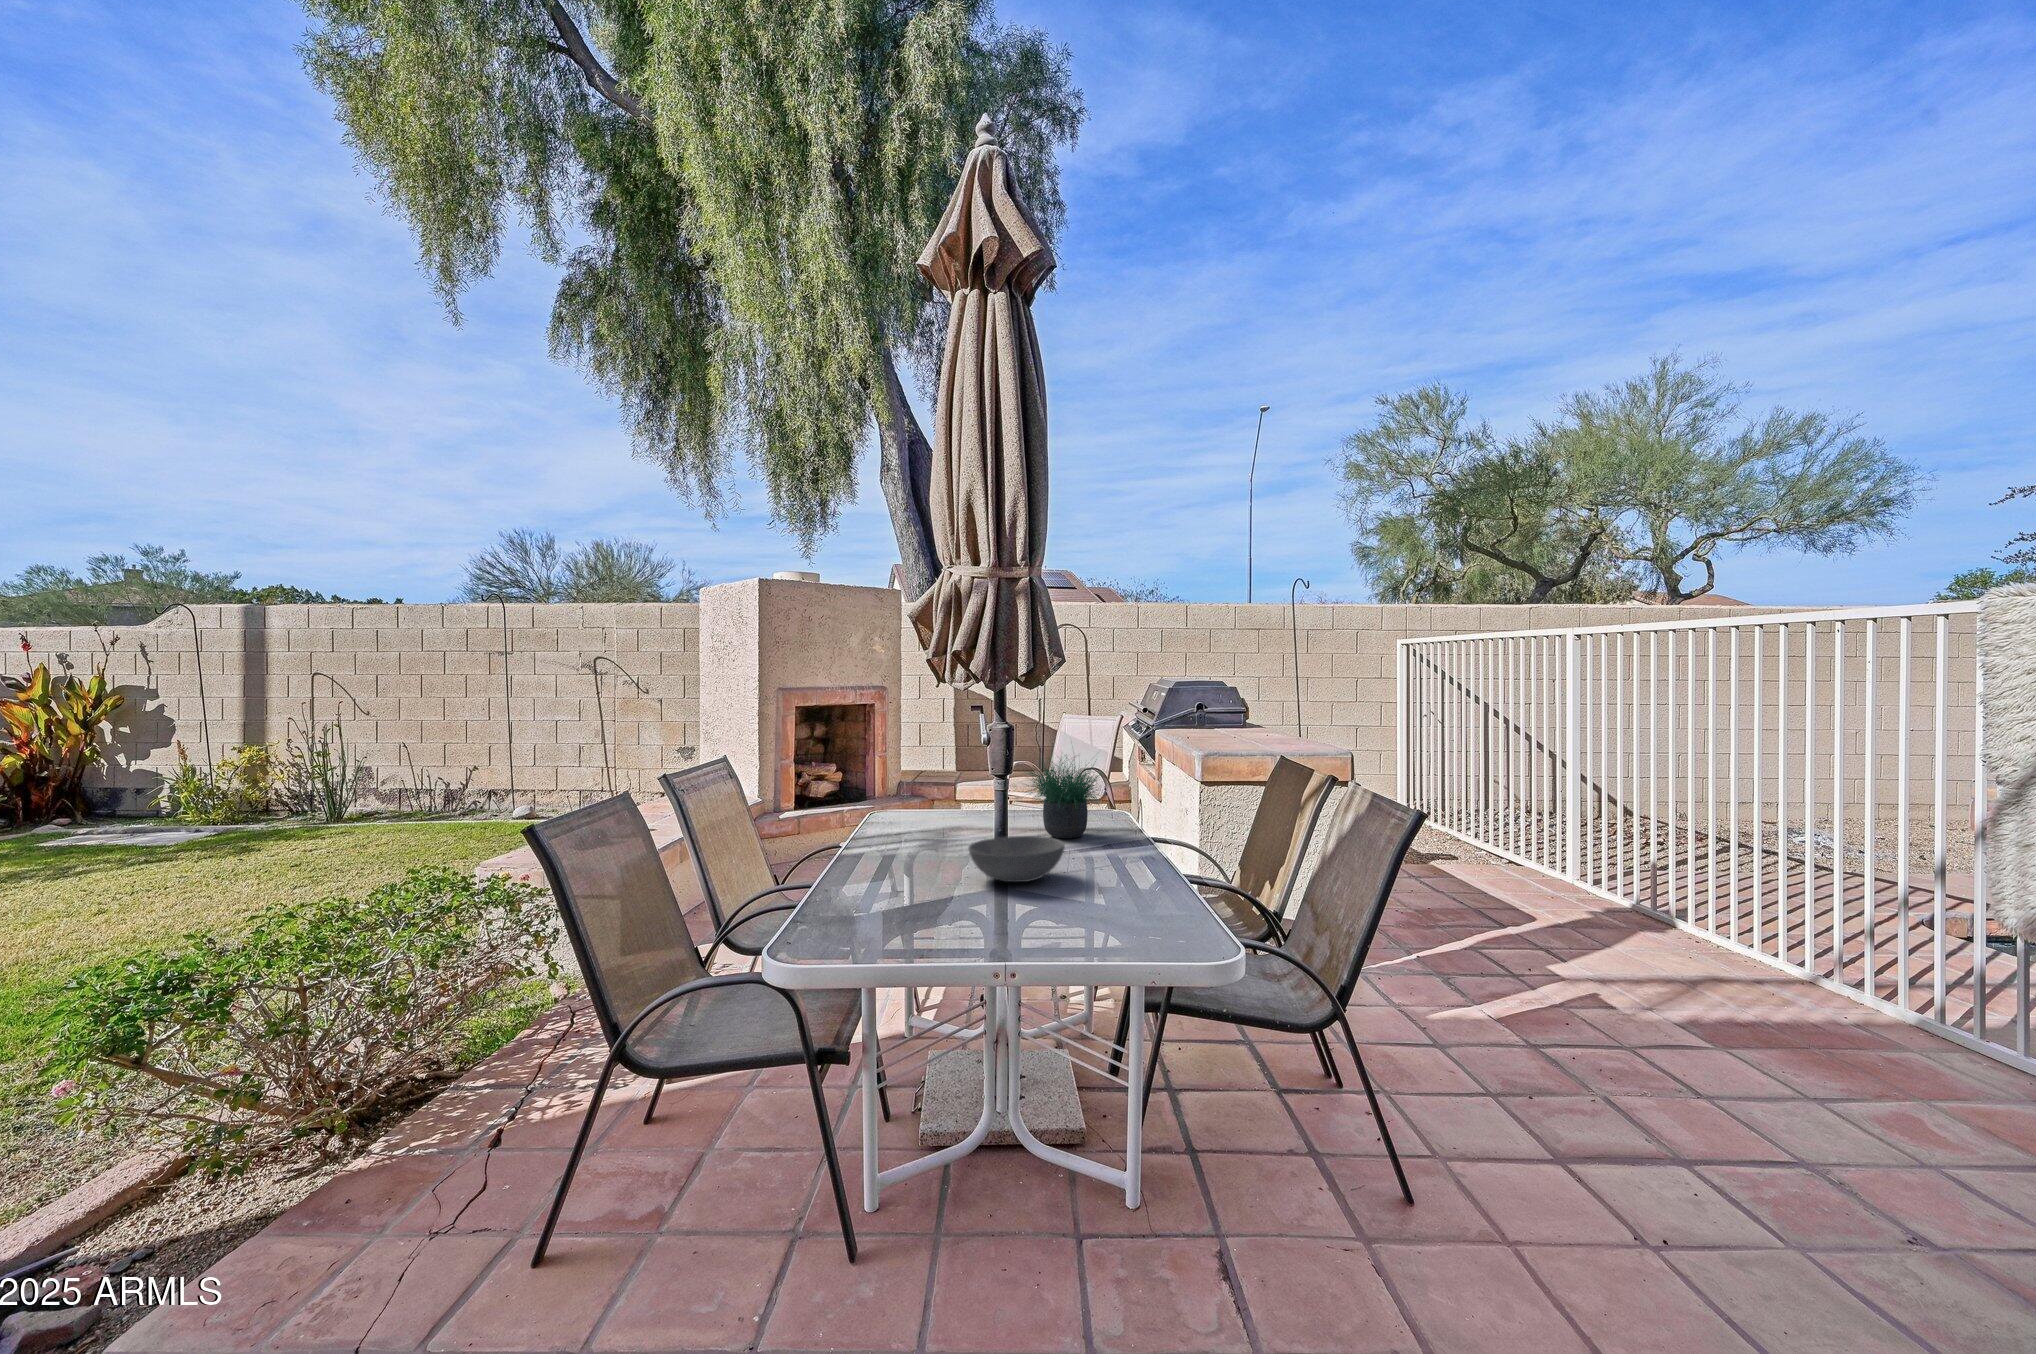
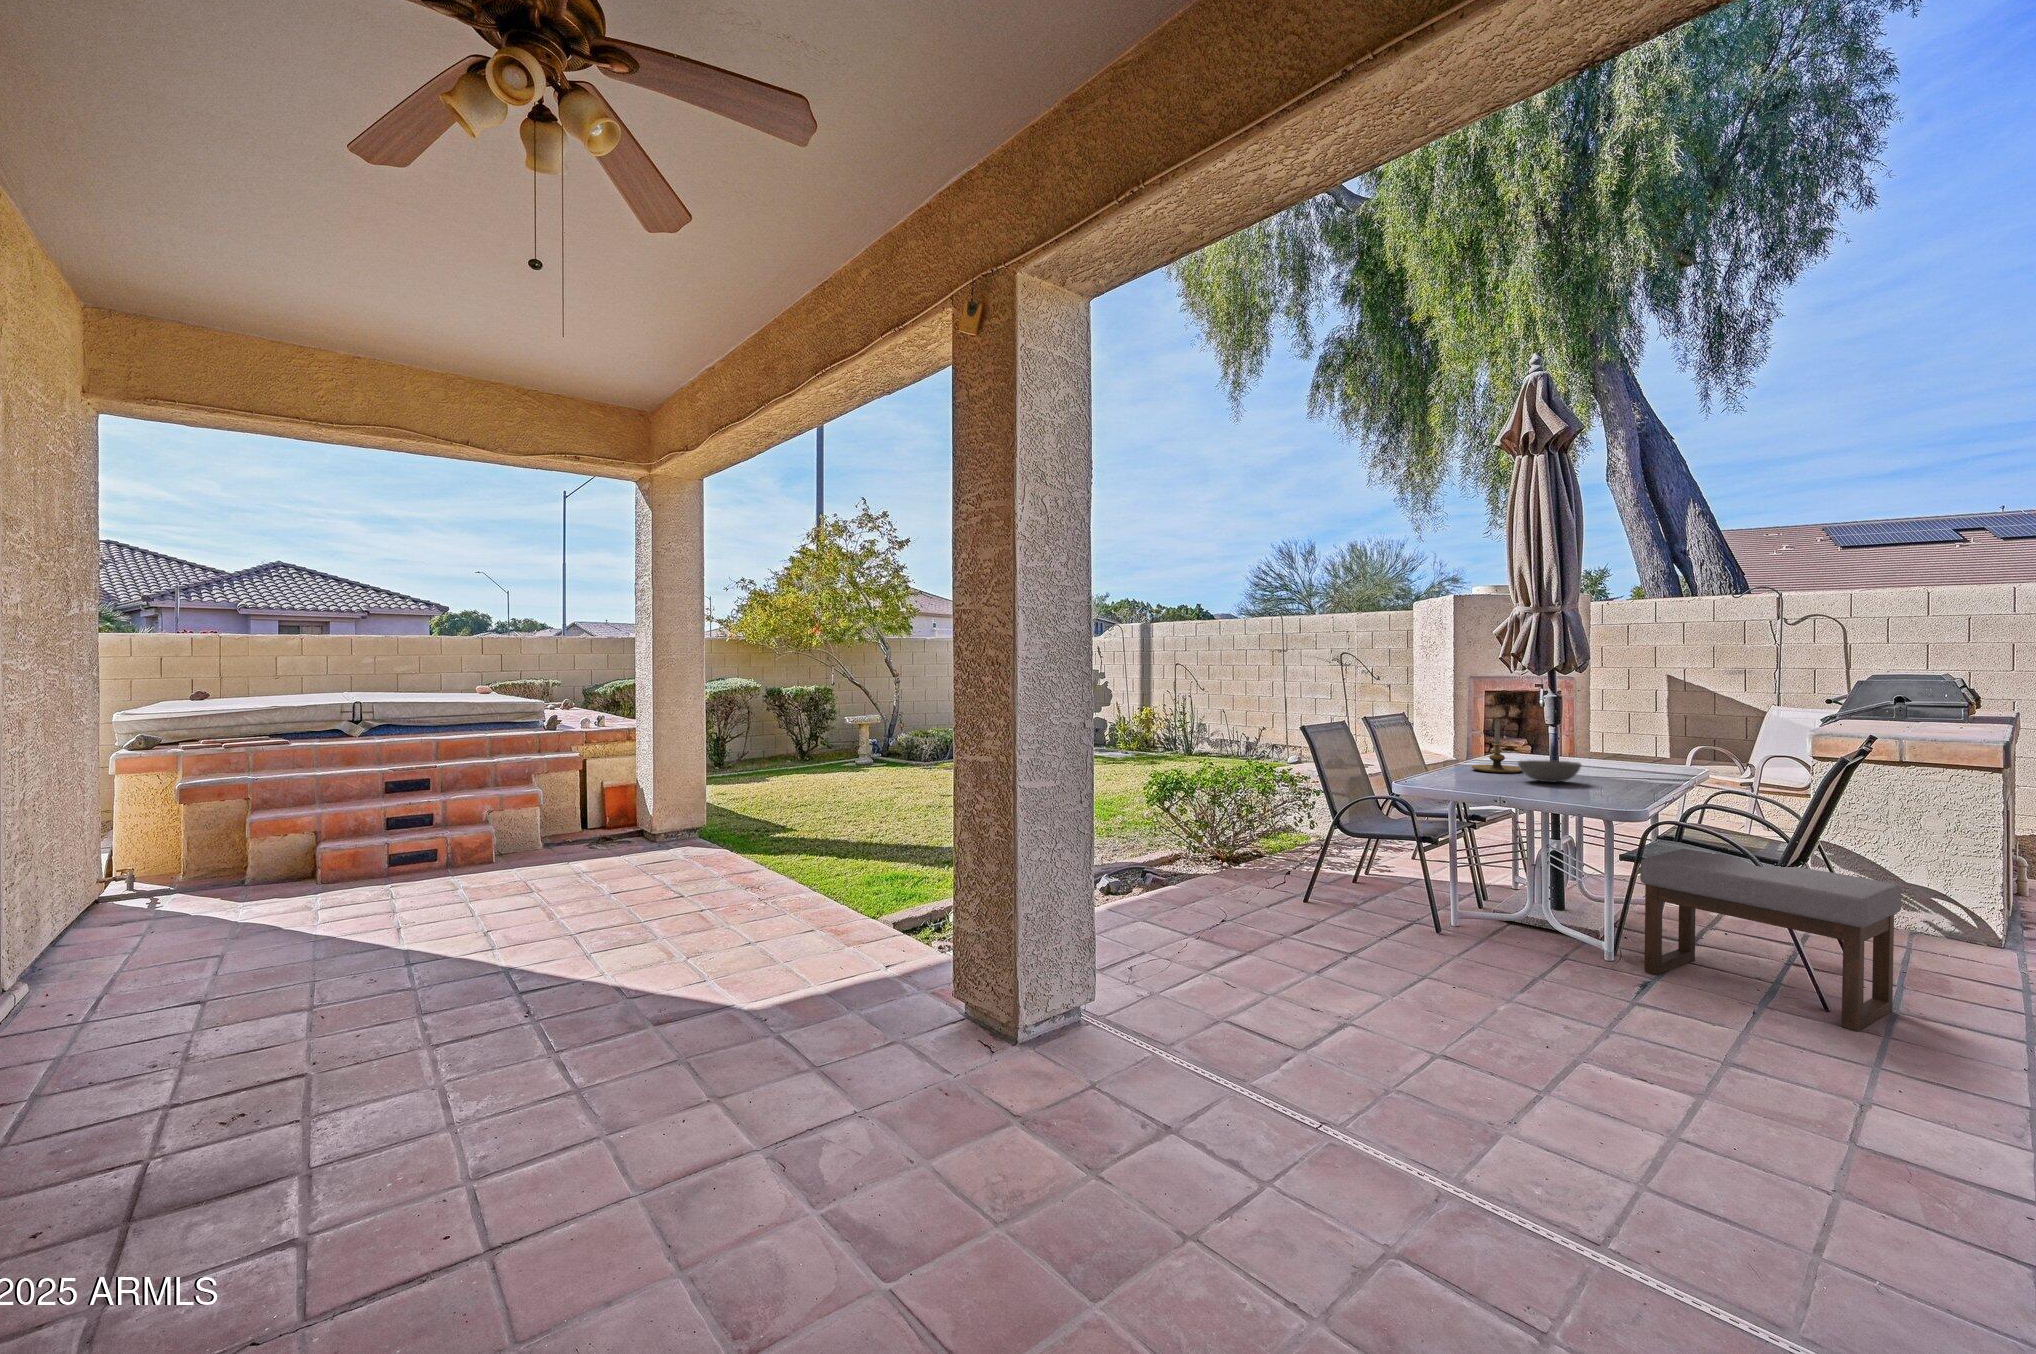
potted plant: present [1028,754,1103,838] -> none [1584,706,1665,775]
candle holder: none [866,766,946,863] -> present [1471,720,1521,773]
ottoman: none [1229,979,1593,1297] -> present [1640,849,1902,1031]

